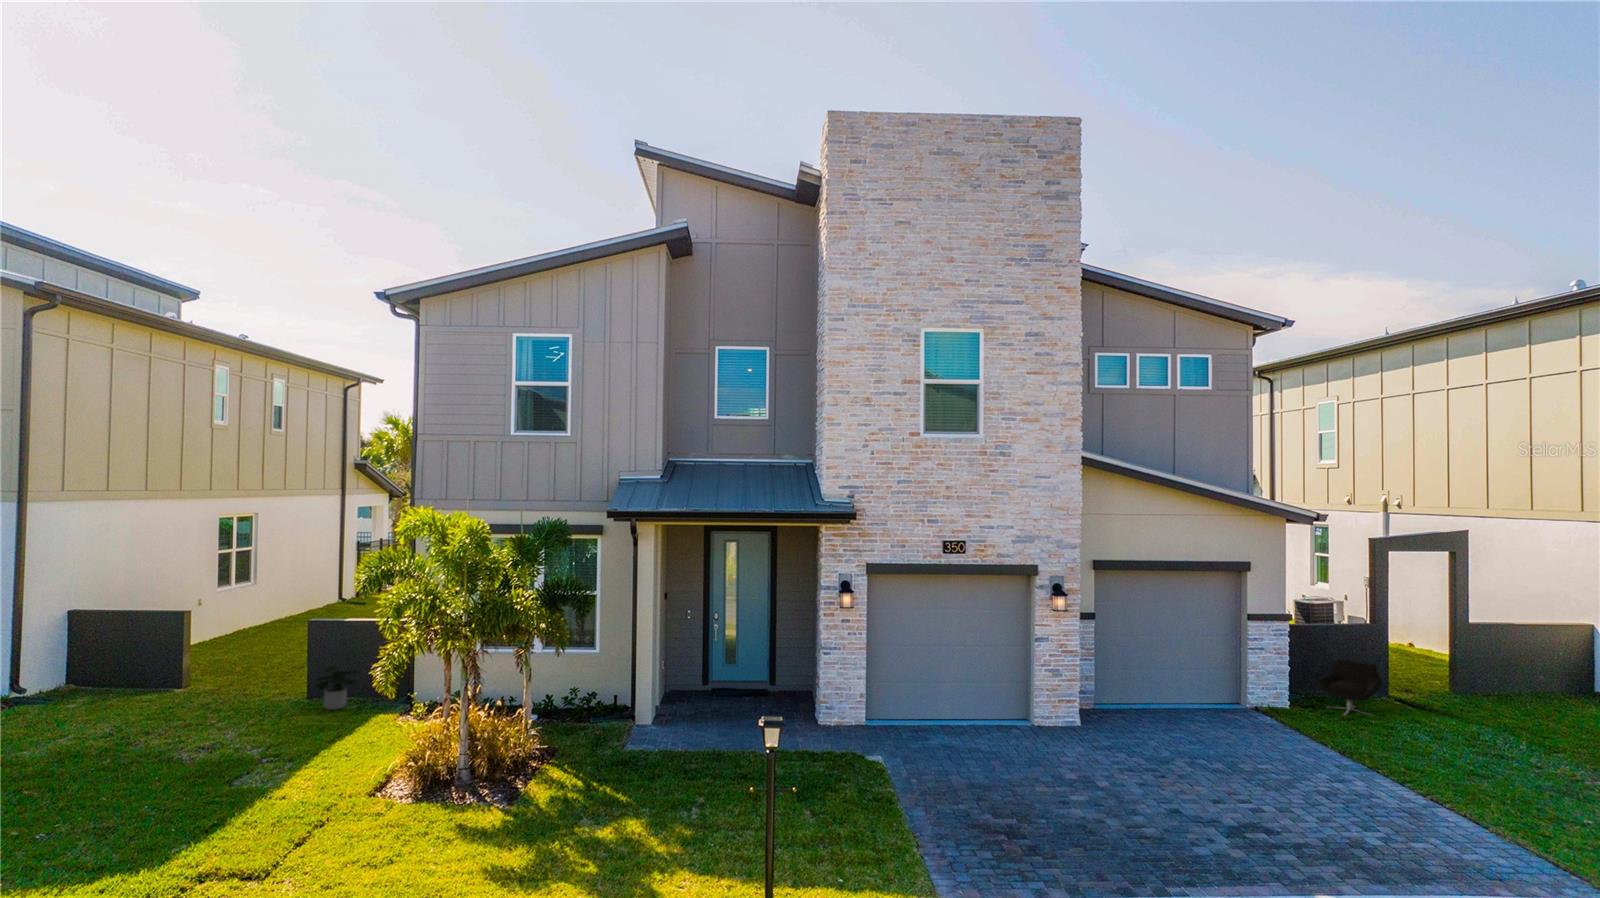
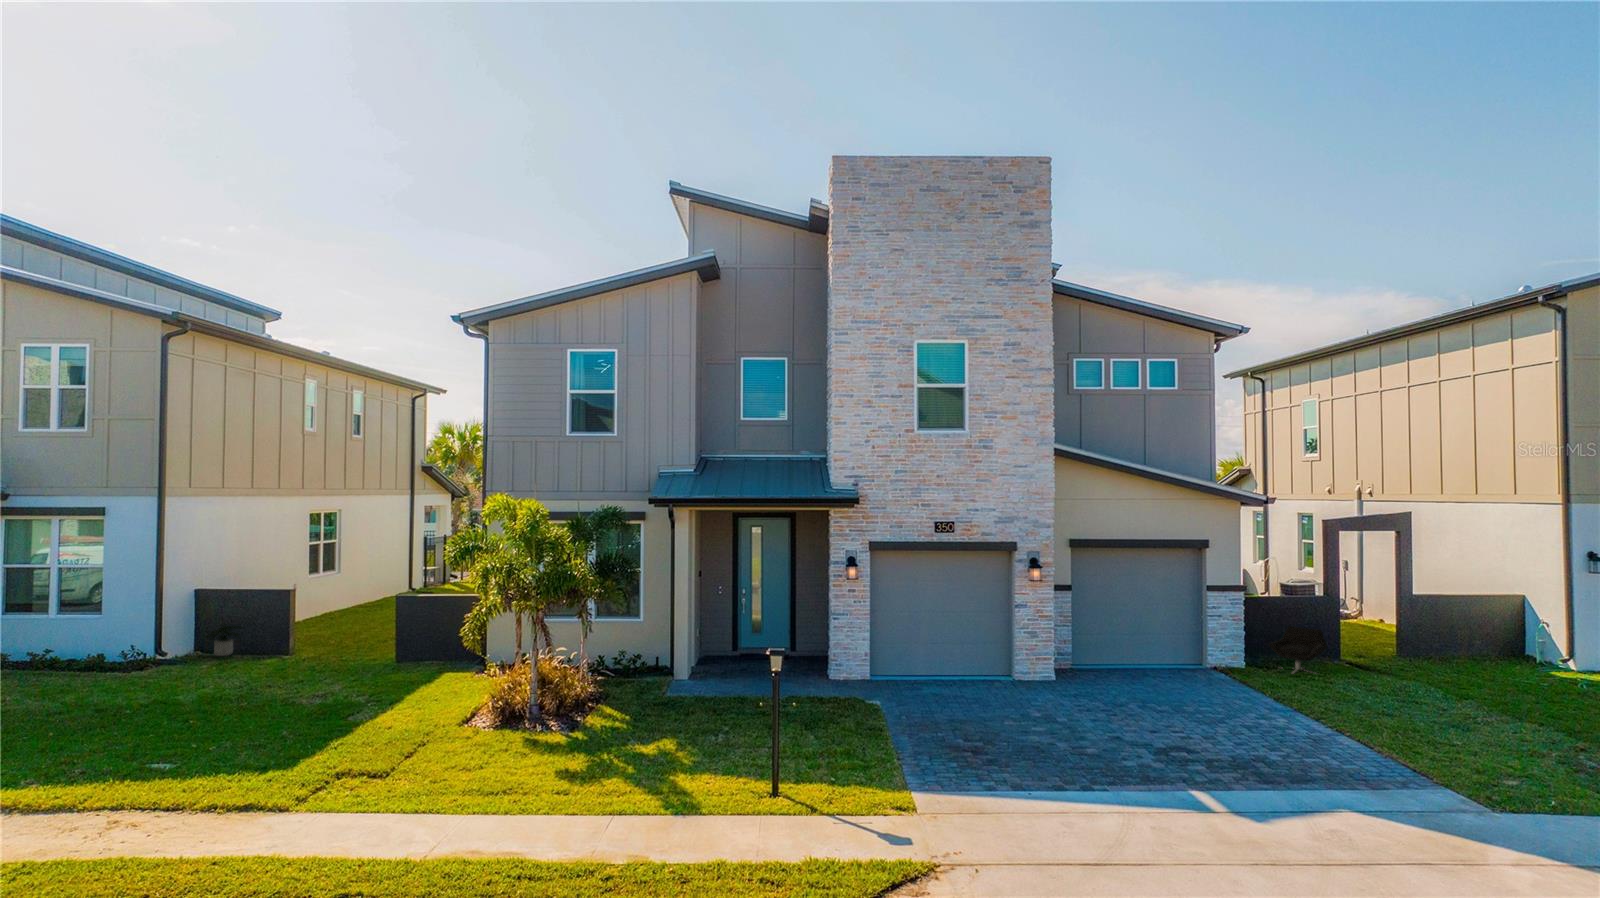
potted plant: present [314,667,358,710] -> present [204,623,242,656]

